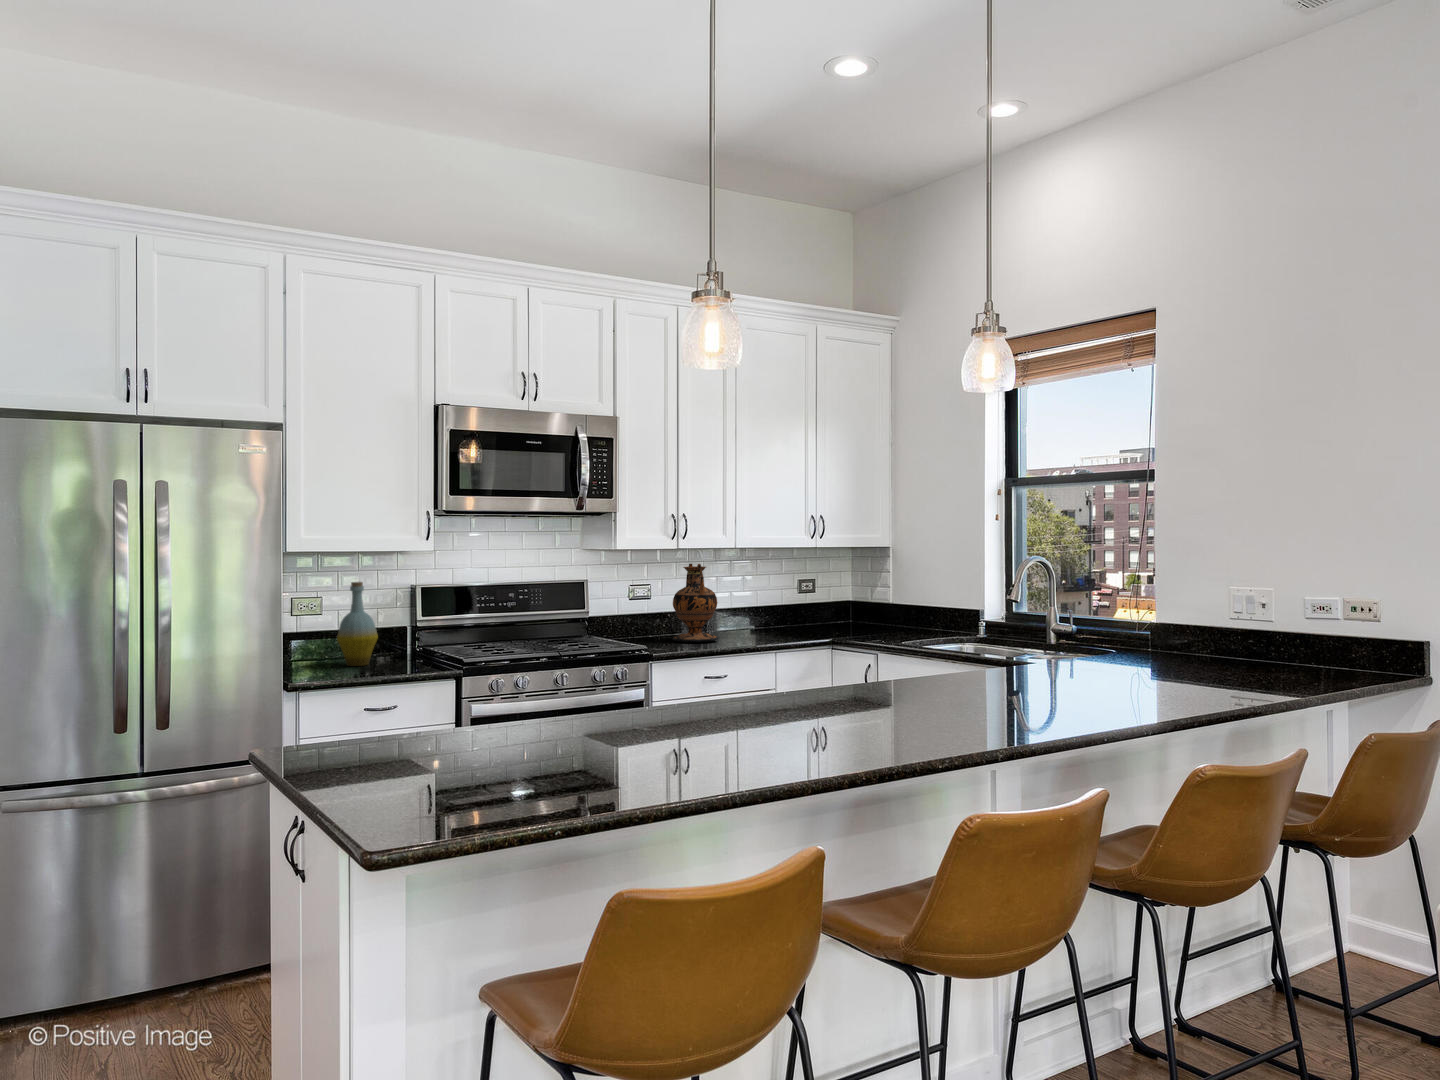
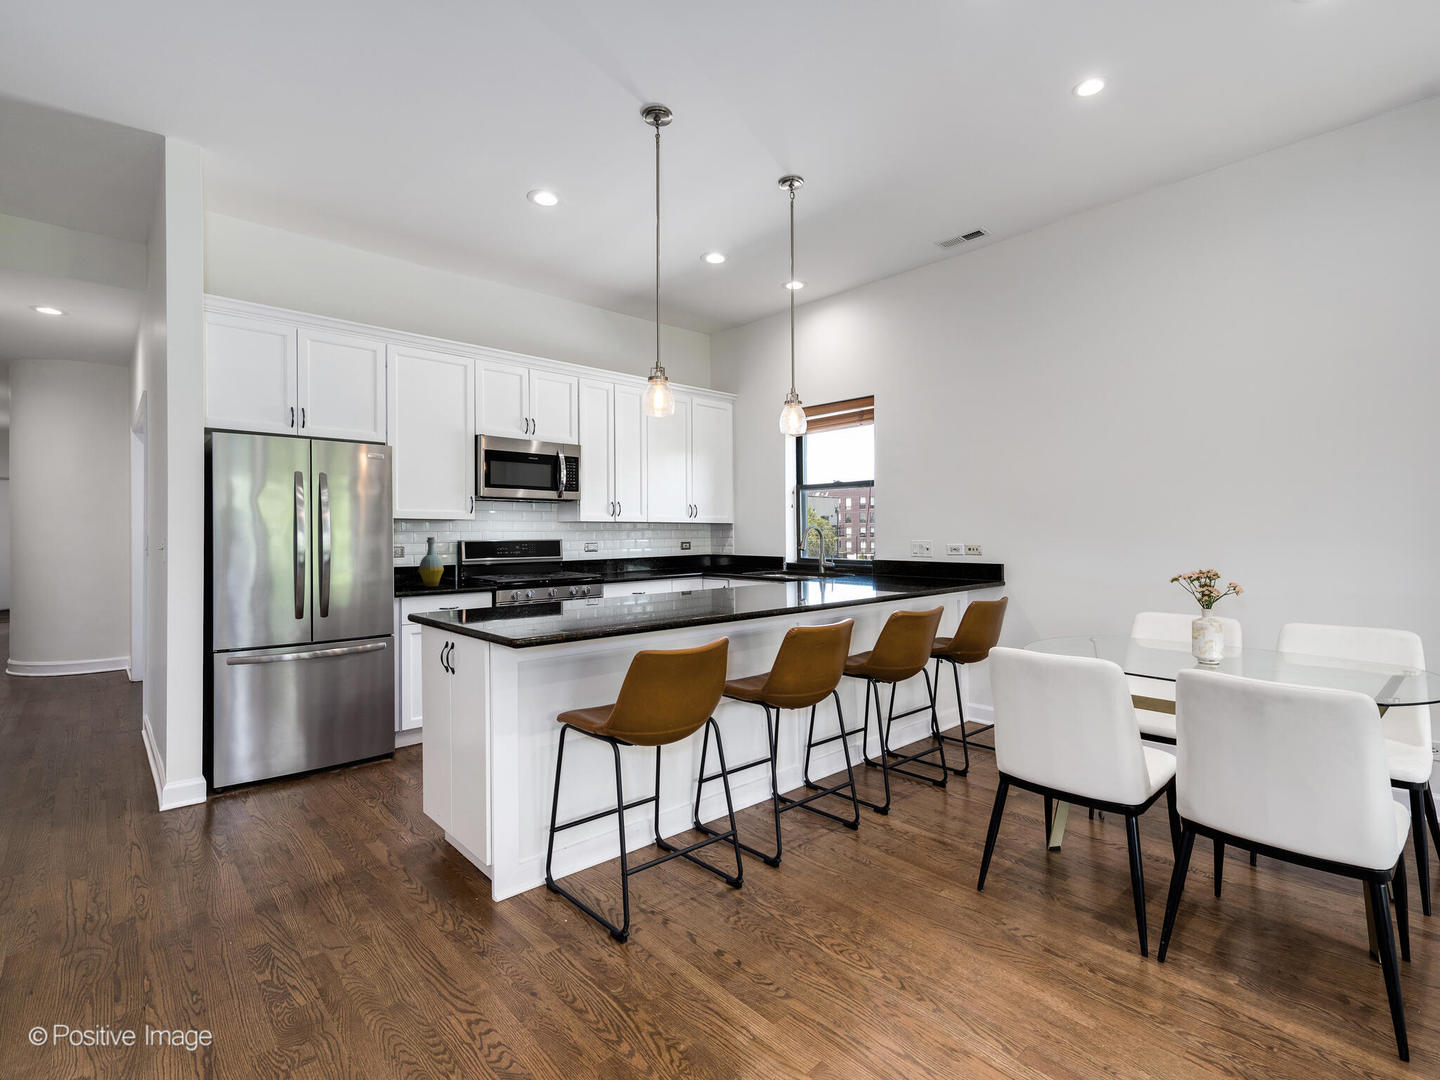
vase: present [673,564,718,642] -> none [611,531,637,576]

